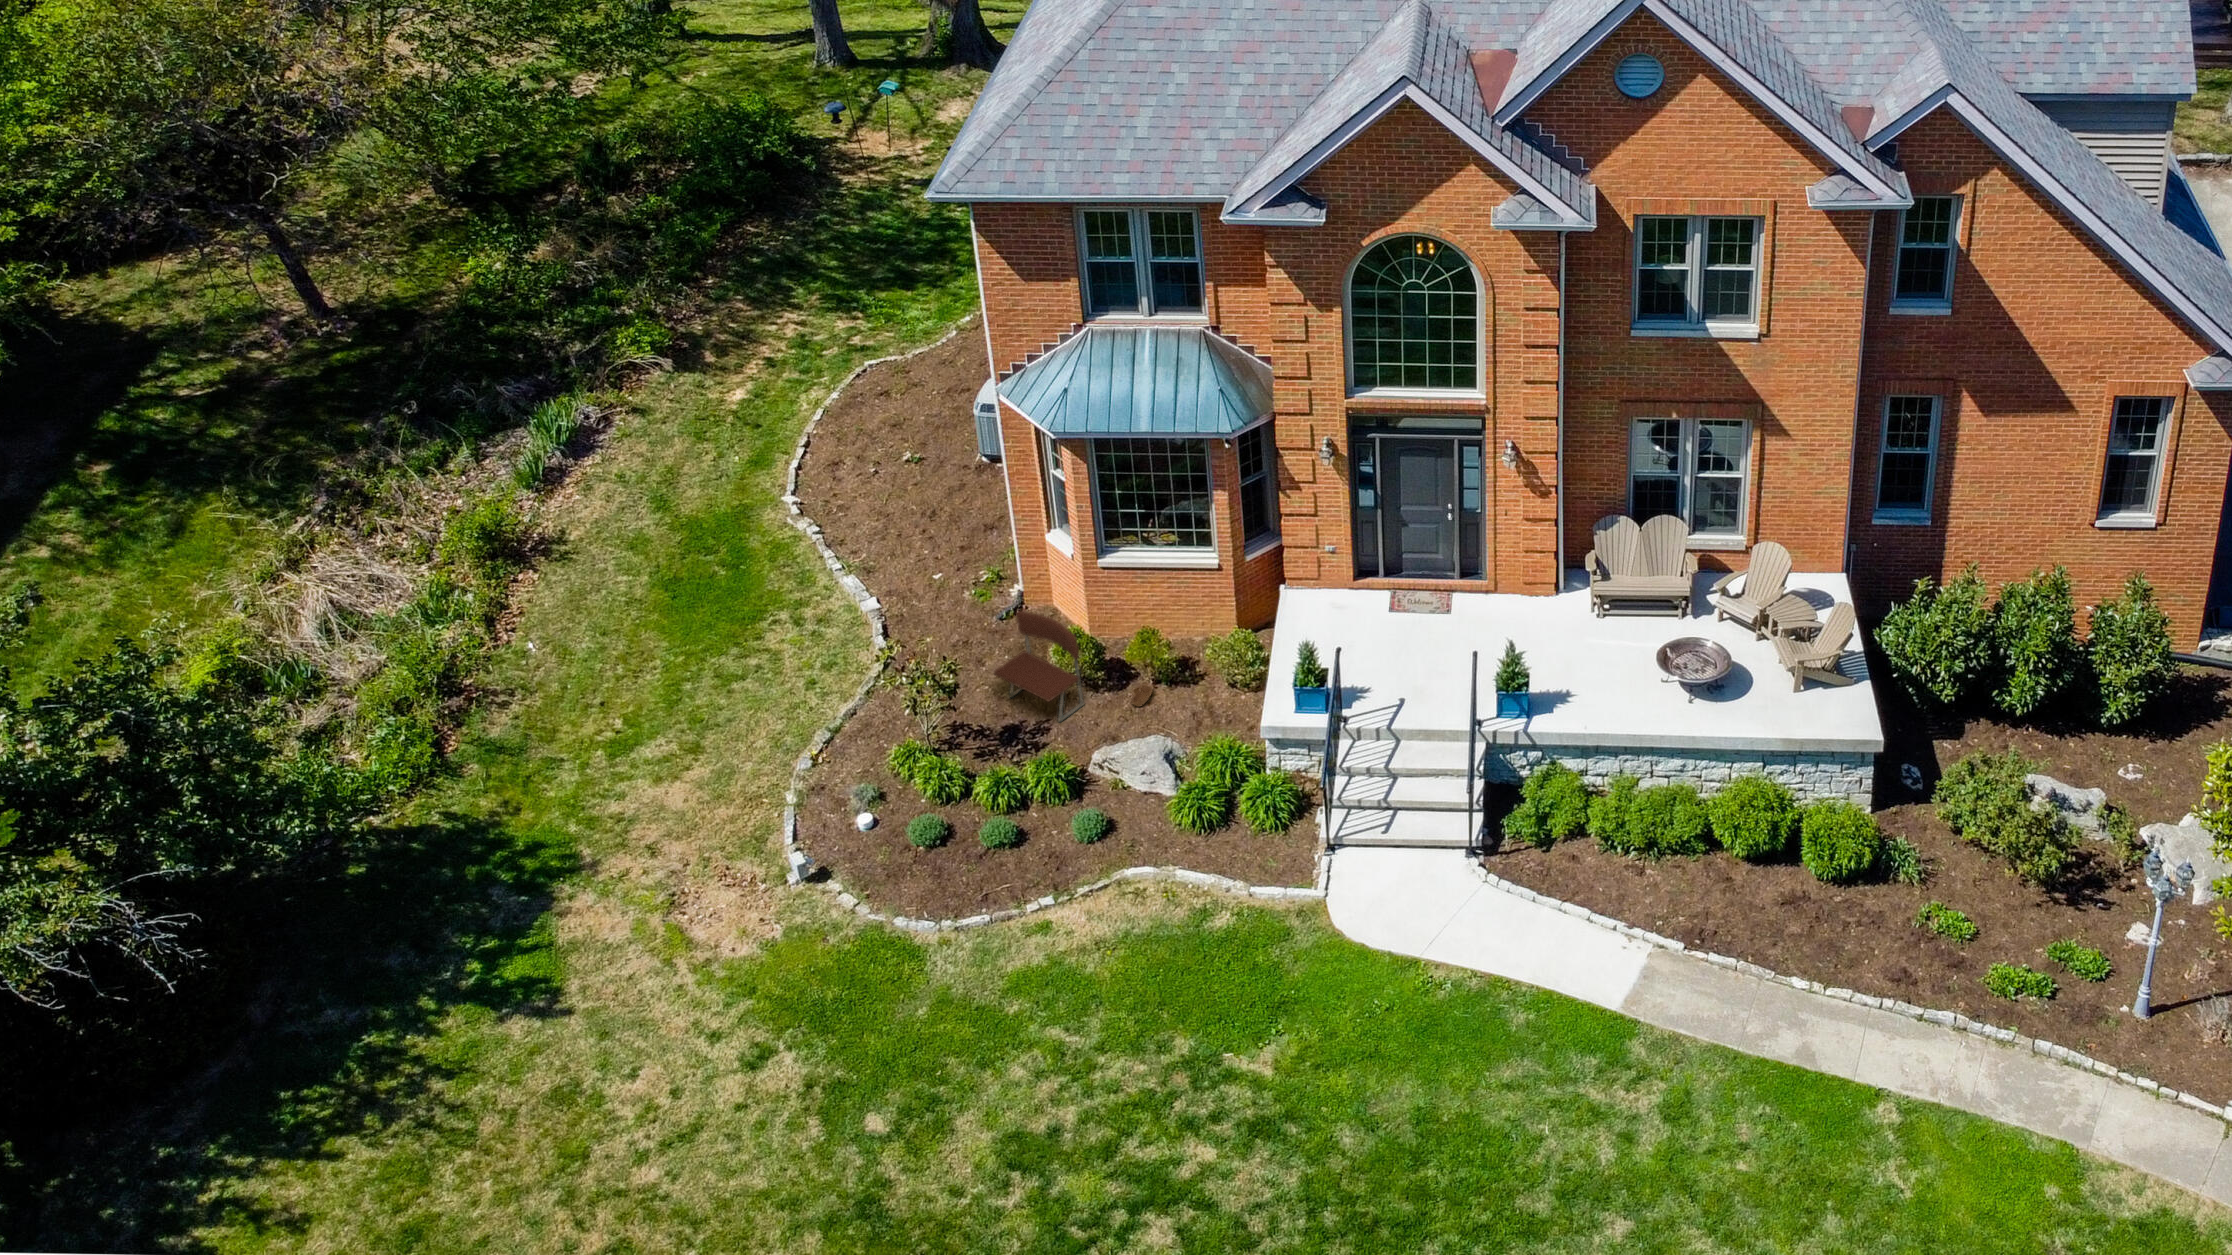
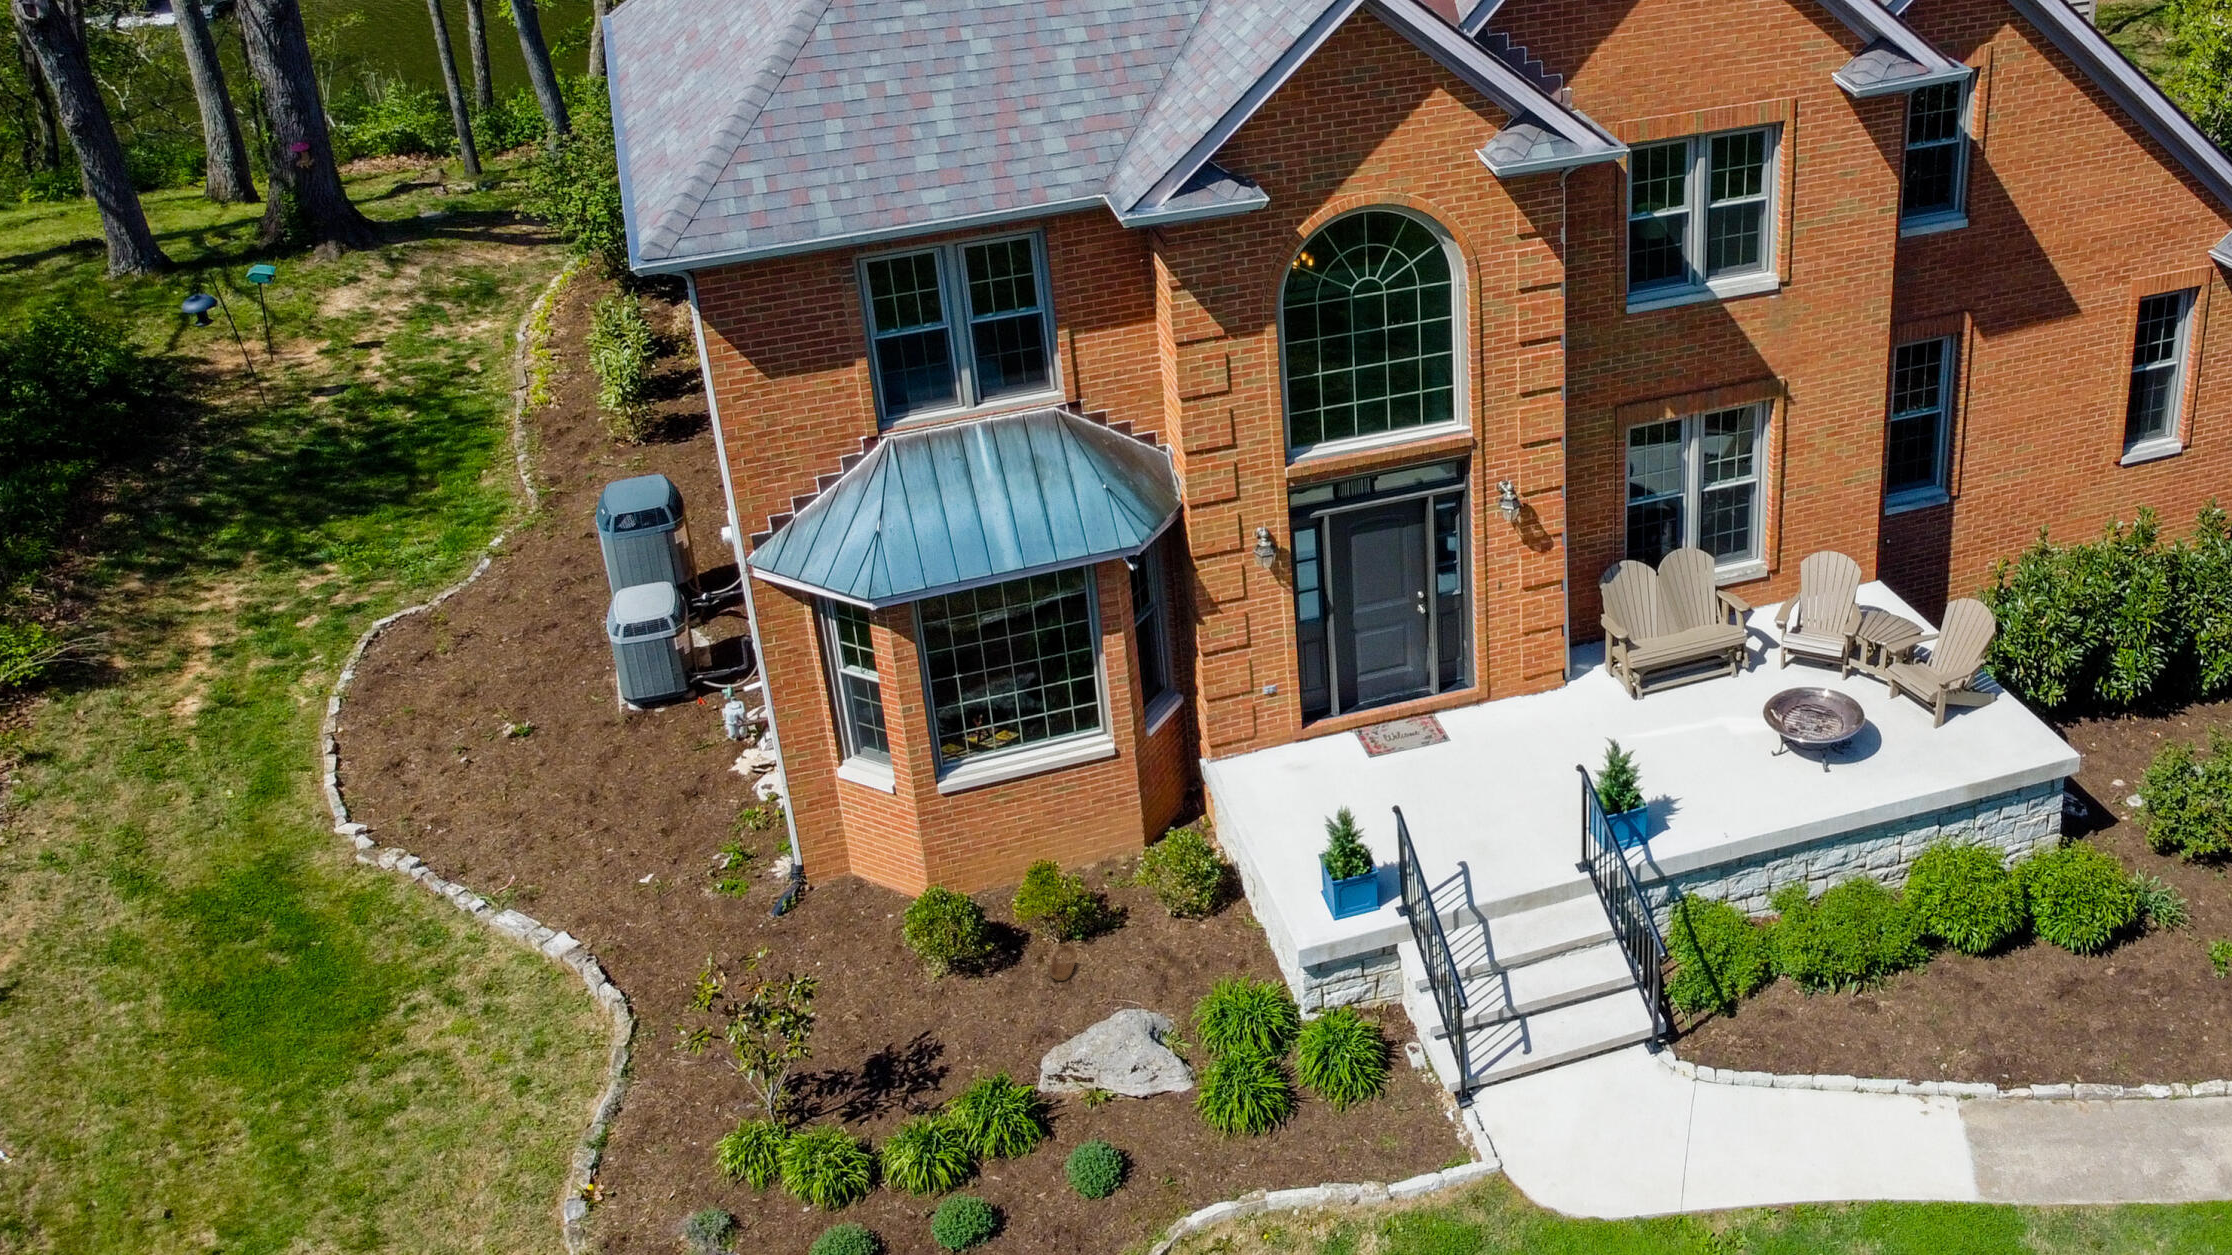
bench: present [994,611,1084,722] -> none [836,882,982,1035]

